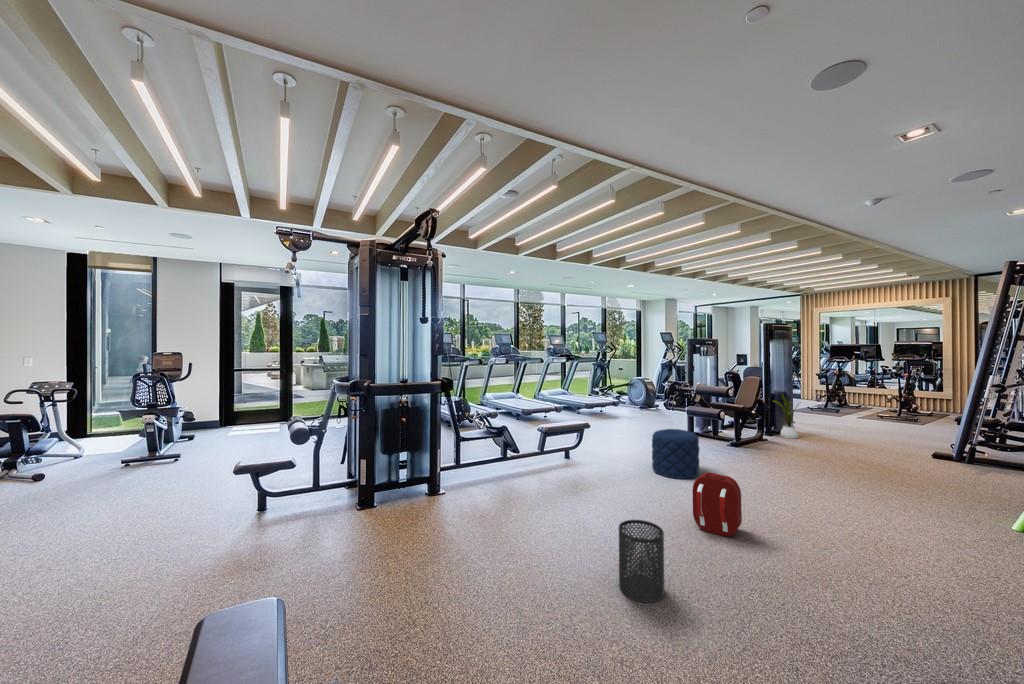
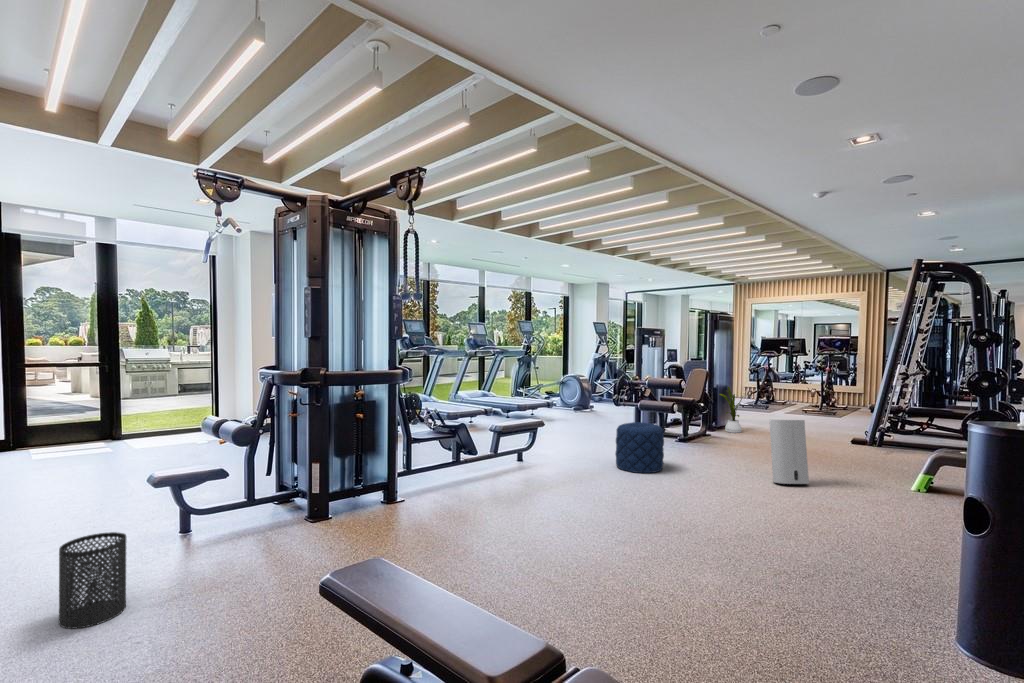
air purifier: none [811,434,860,505] -> present [770,420,809,484]
backpack: present [693,473,742,537] -> none [675,456,720,517]
trash can: present [619,520,664,603] -> present [59,532,126,629]

